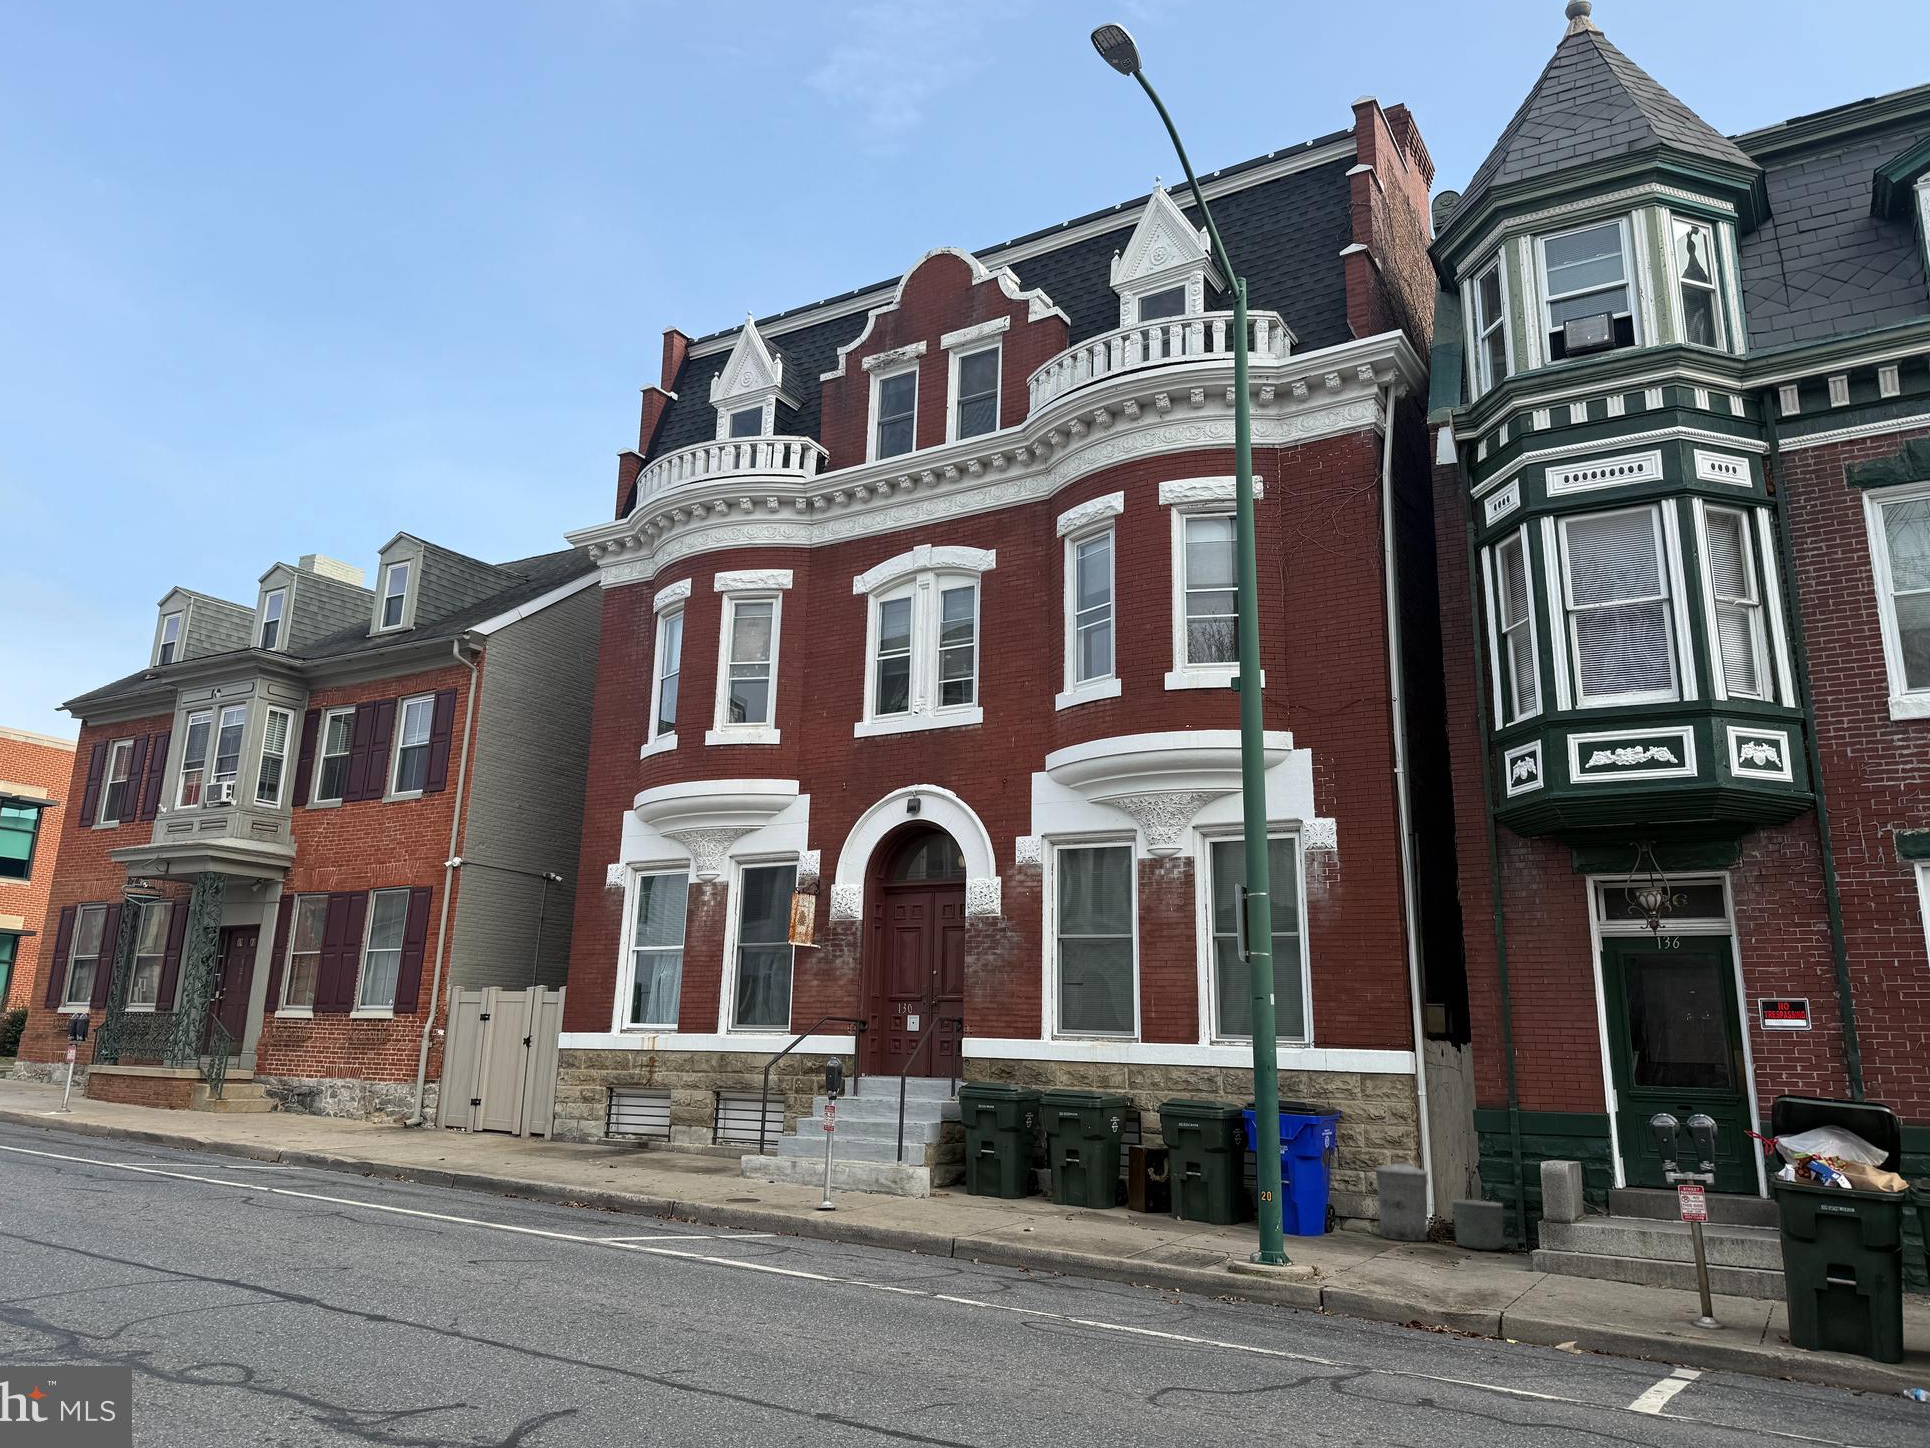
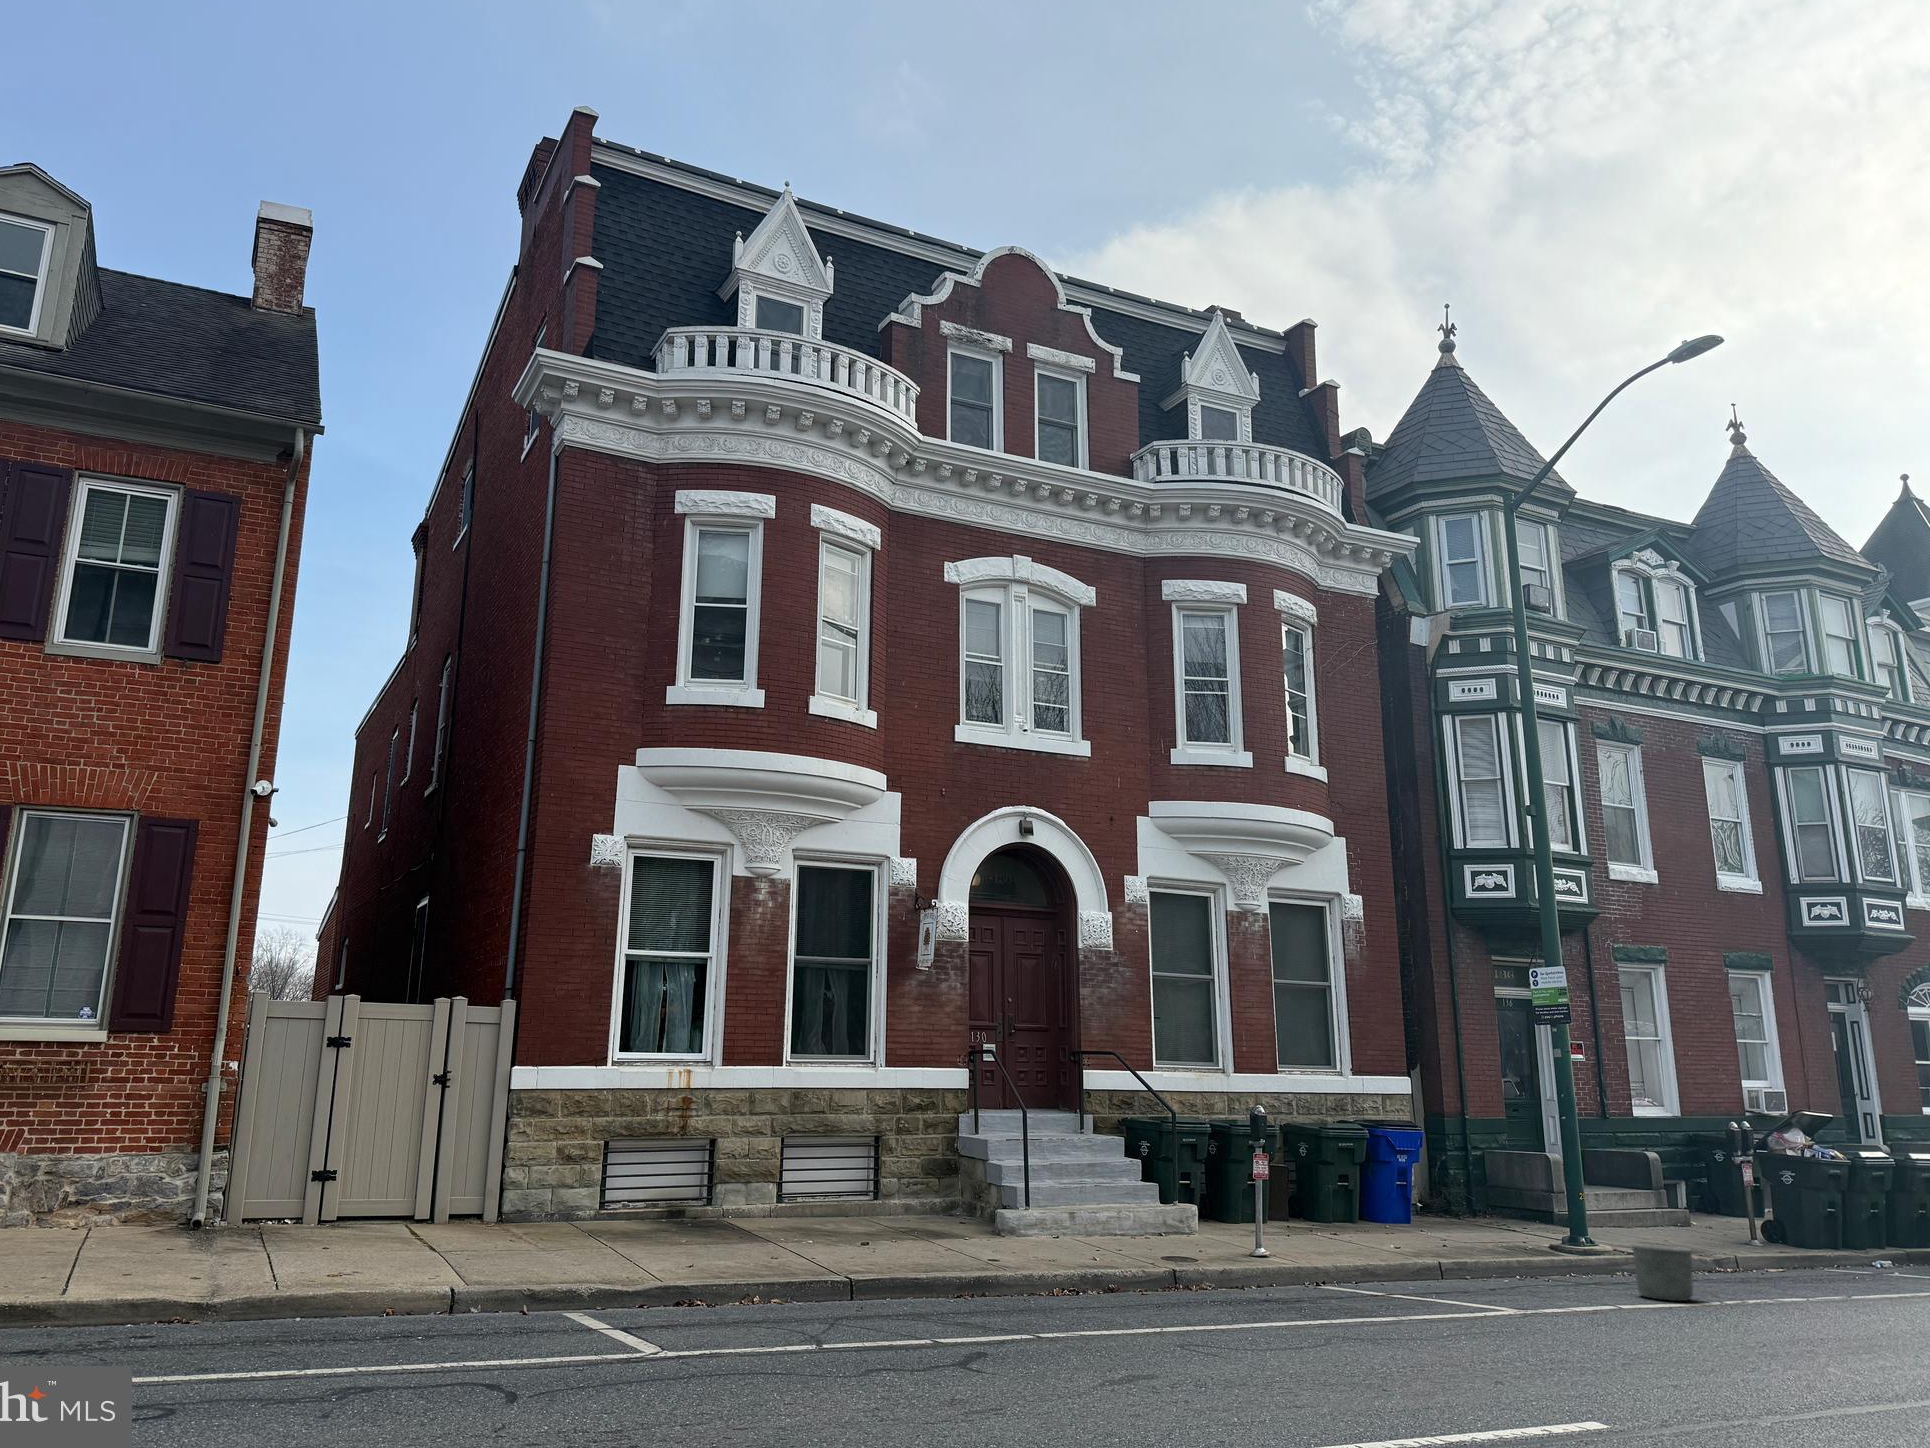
trash can: present [1375,1163,1428,1241] -> none [1541,1201,1604,1291]

